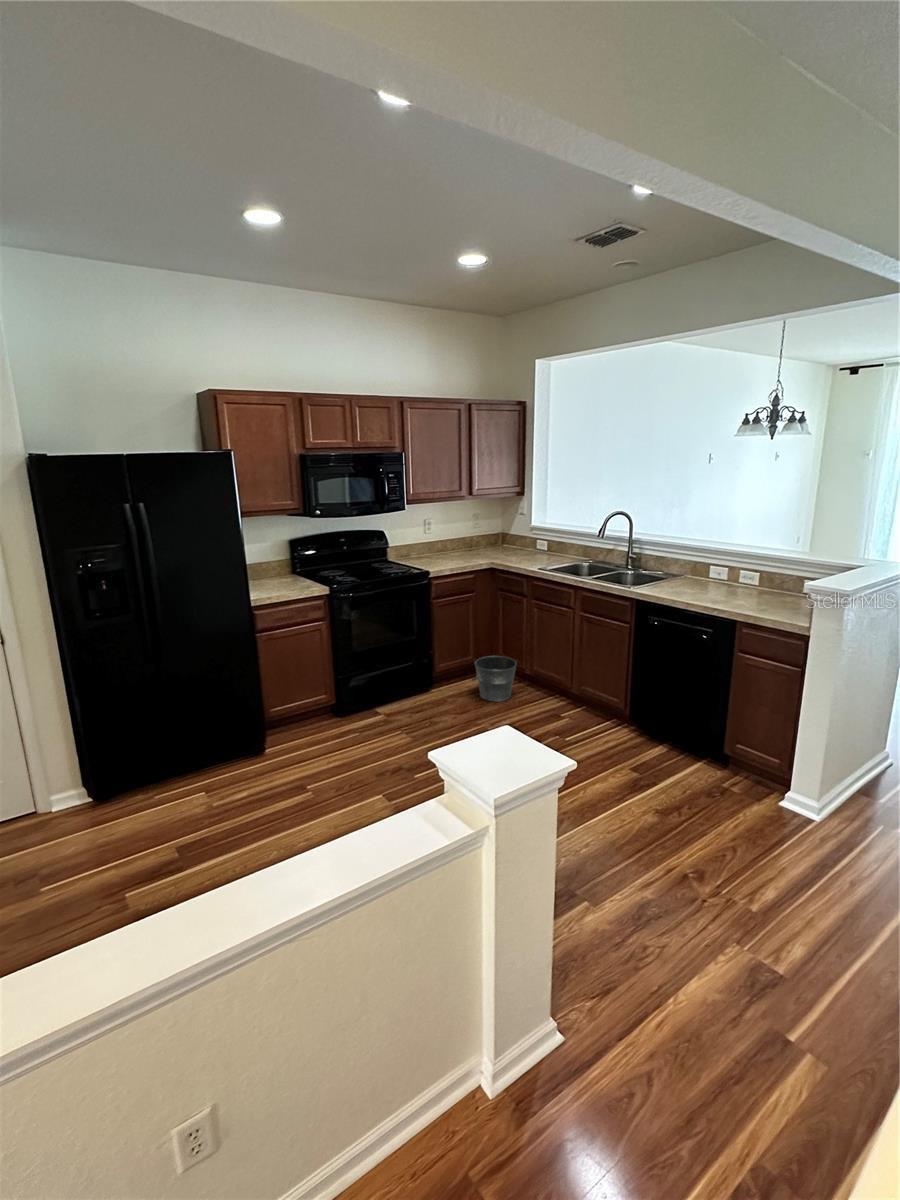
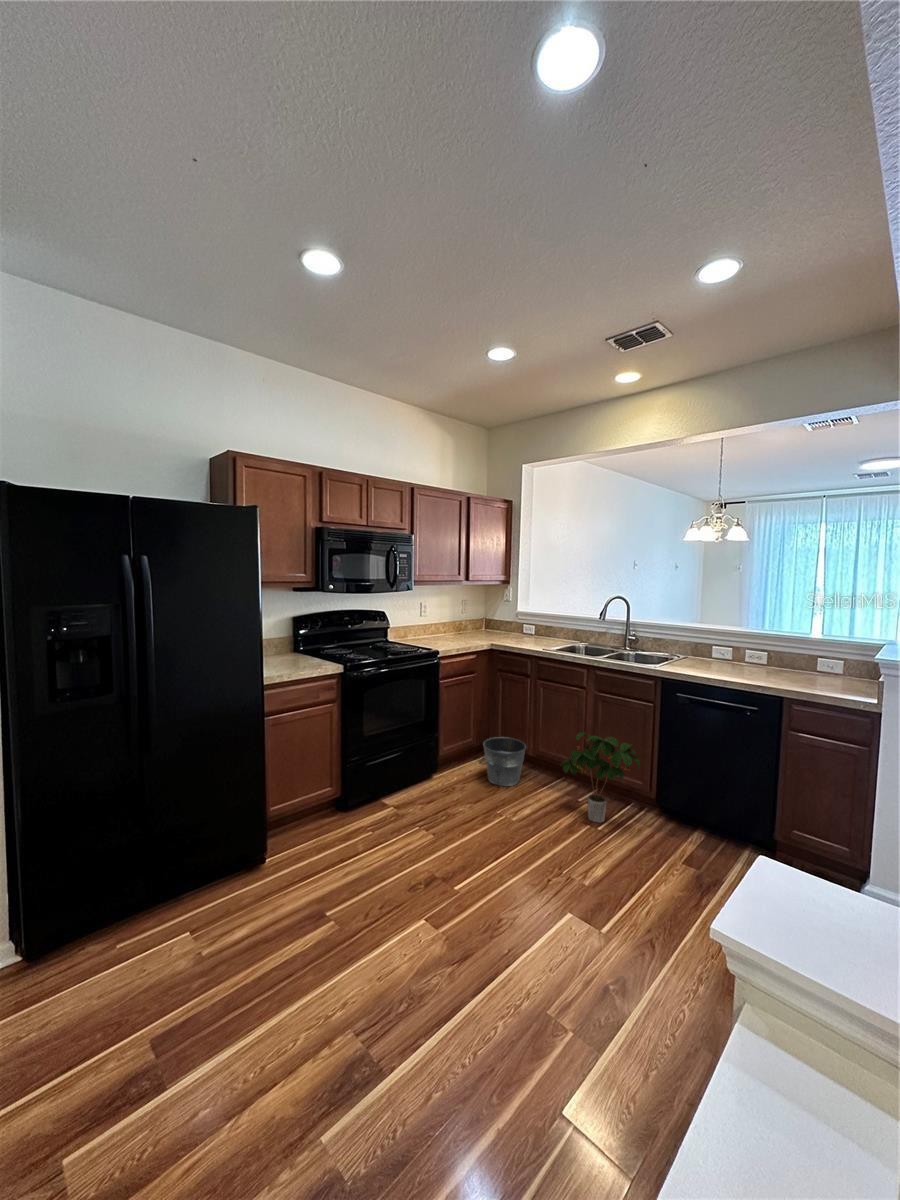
potted plant: none [539,651,607,735] -> present [560,732,640,823]

